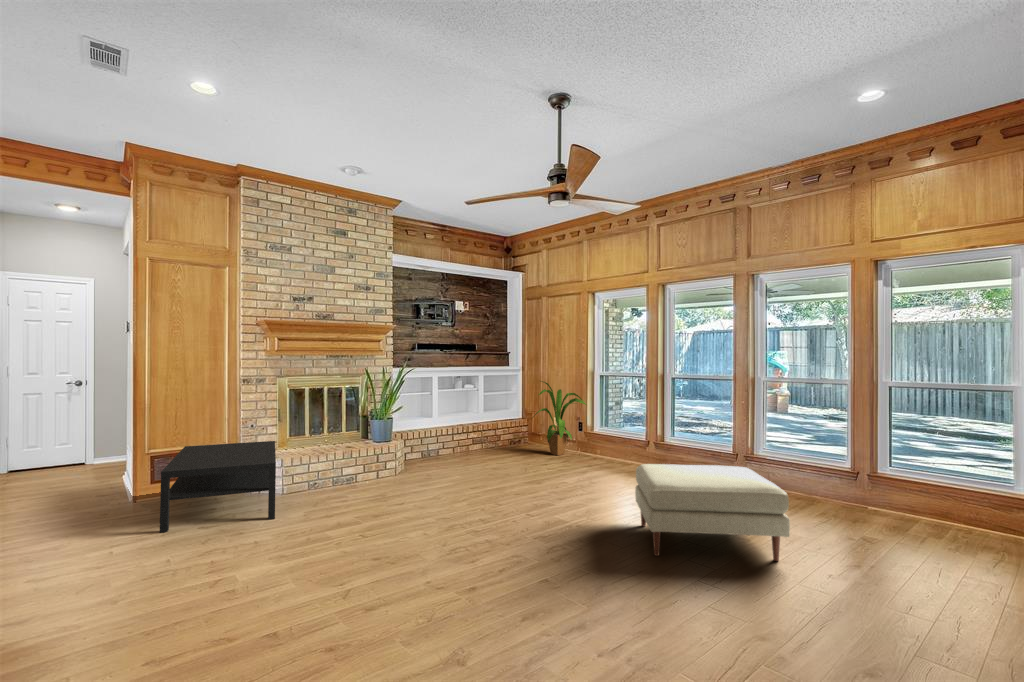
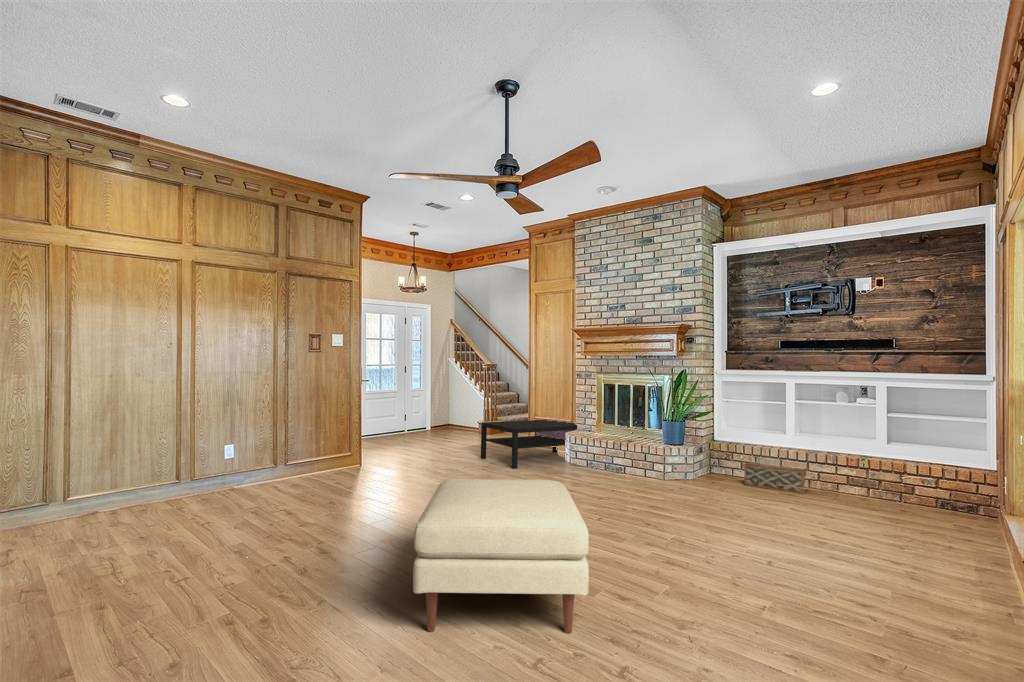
house plant: present [535,381,586,455] -> none [868,394,990,536]
woven basket: none [422,437,468,461] -> present [744,461,809,494]

